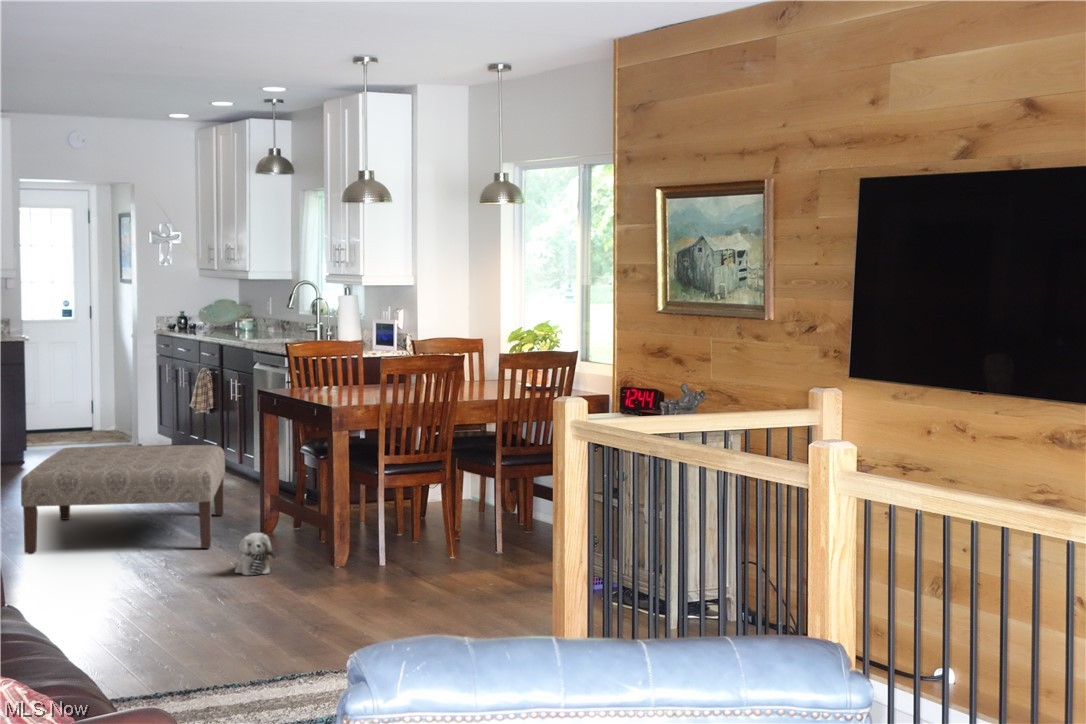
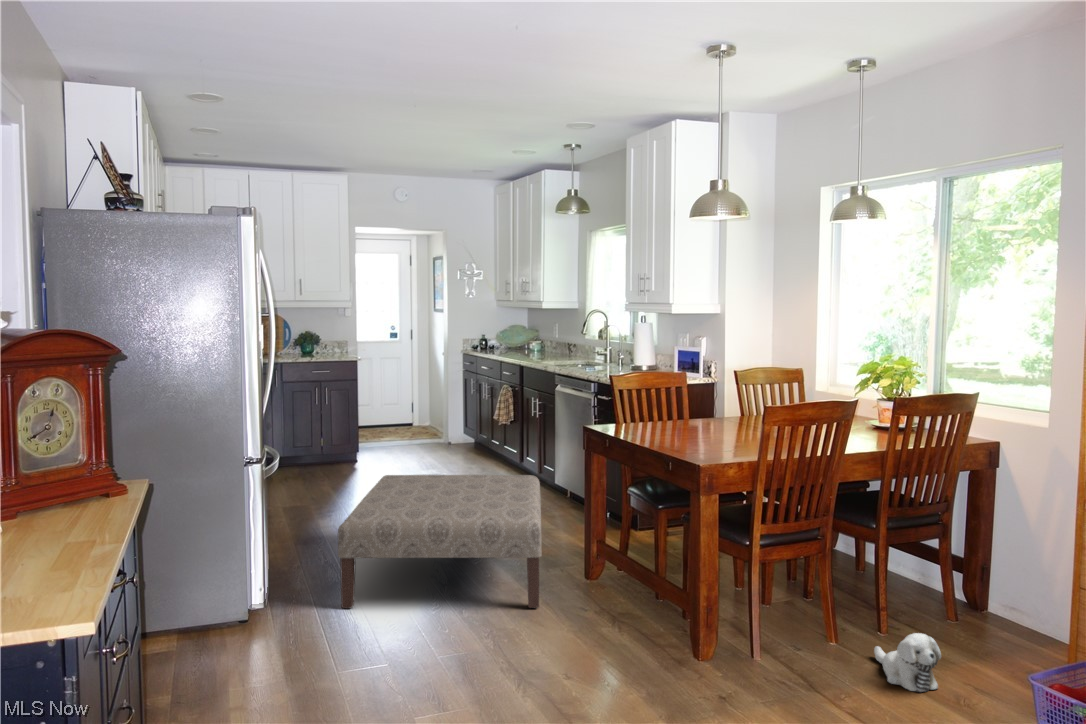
plush toy: present [235,533,276,576] -> present [874,633,941,692]

